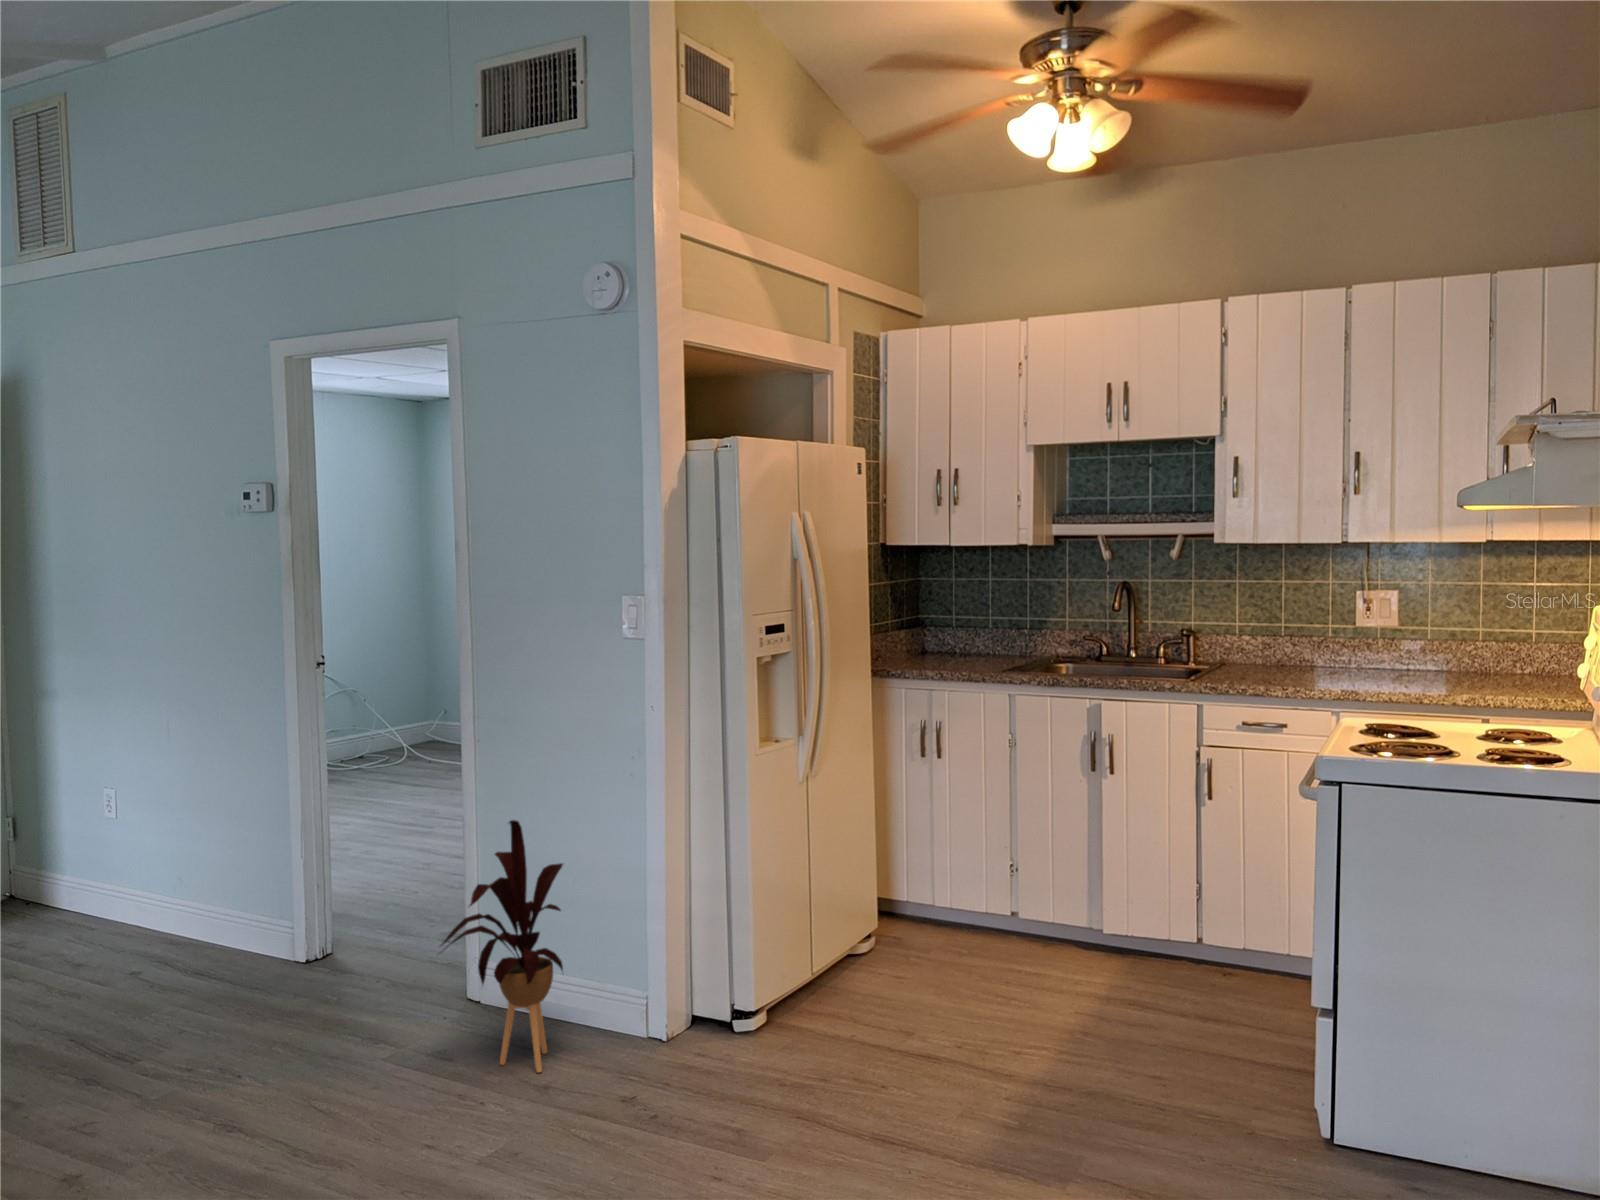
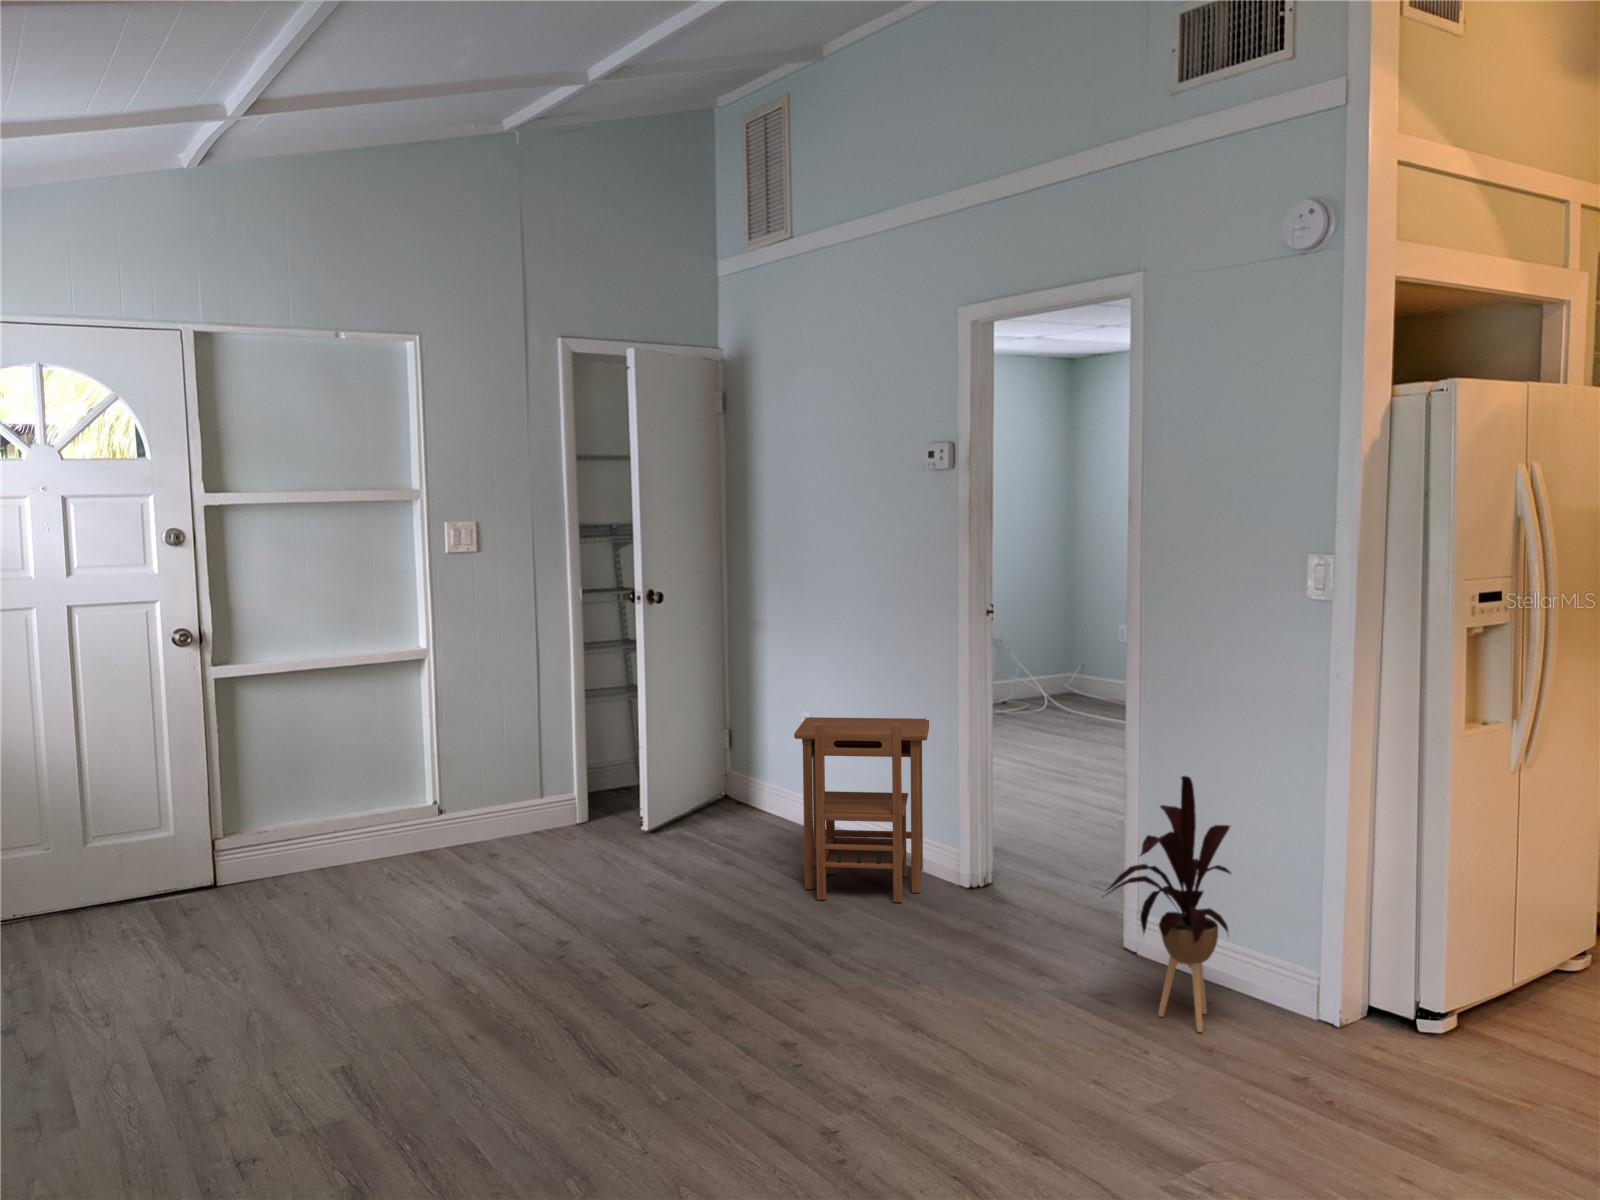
side table: none [79,787,254,1012] -> present [794,717,929,902]

